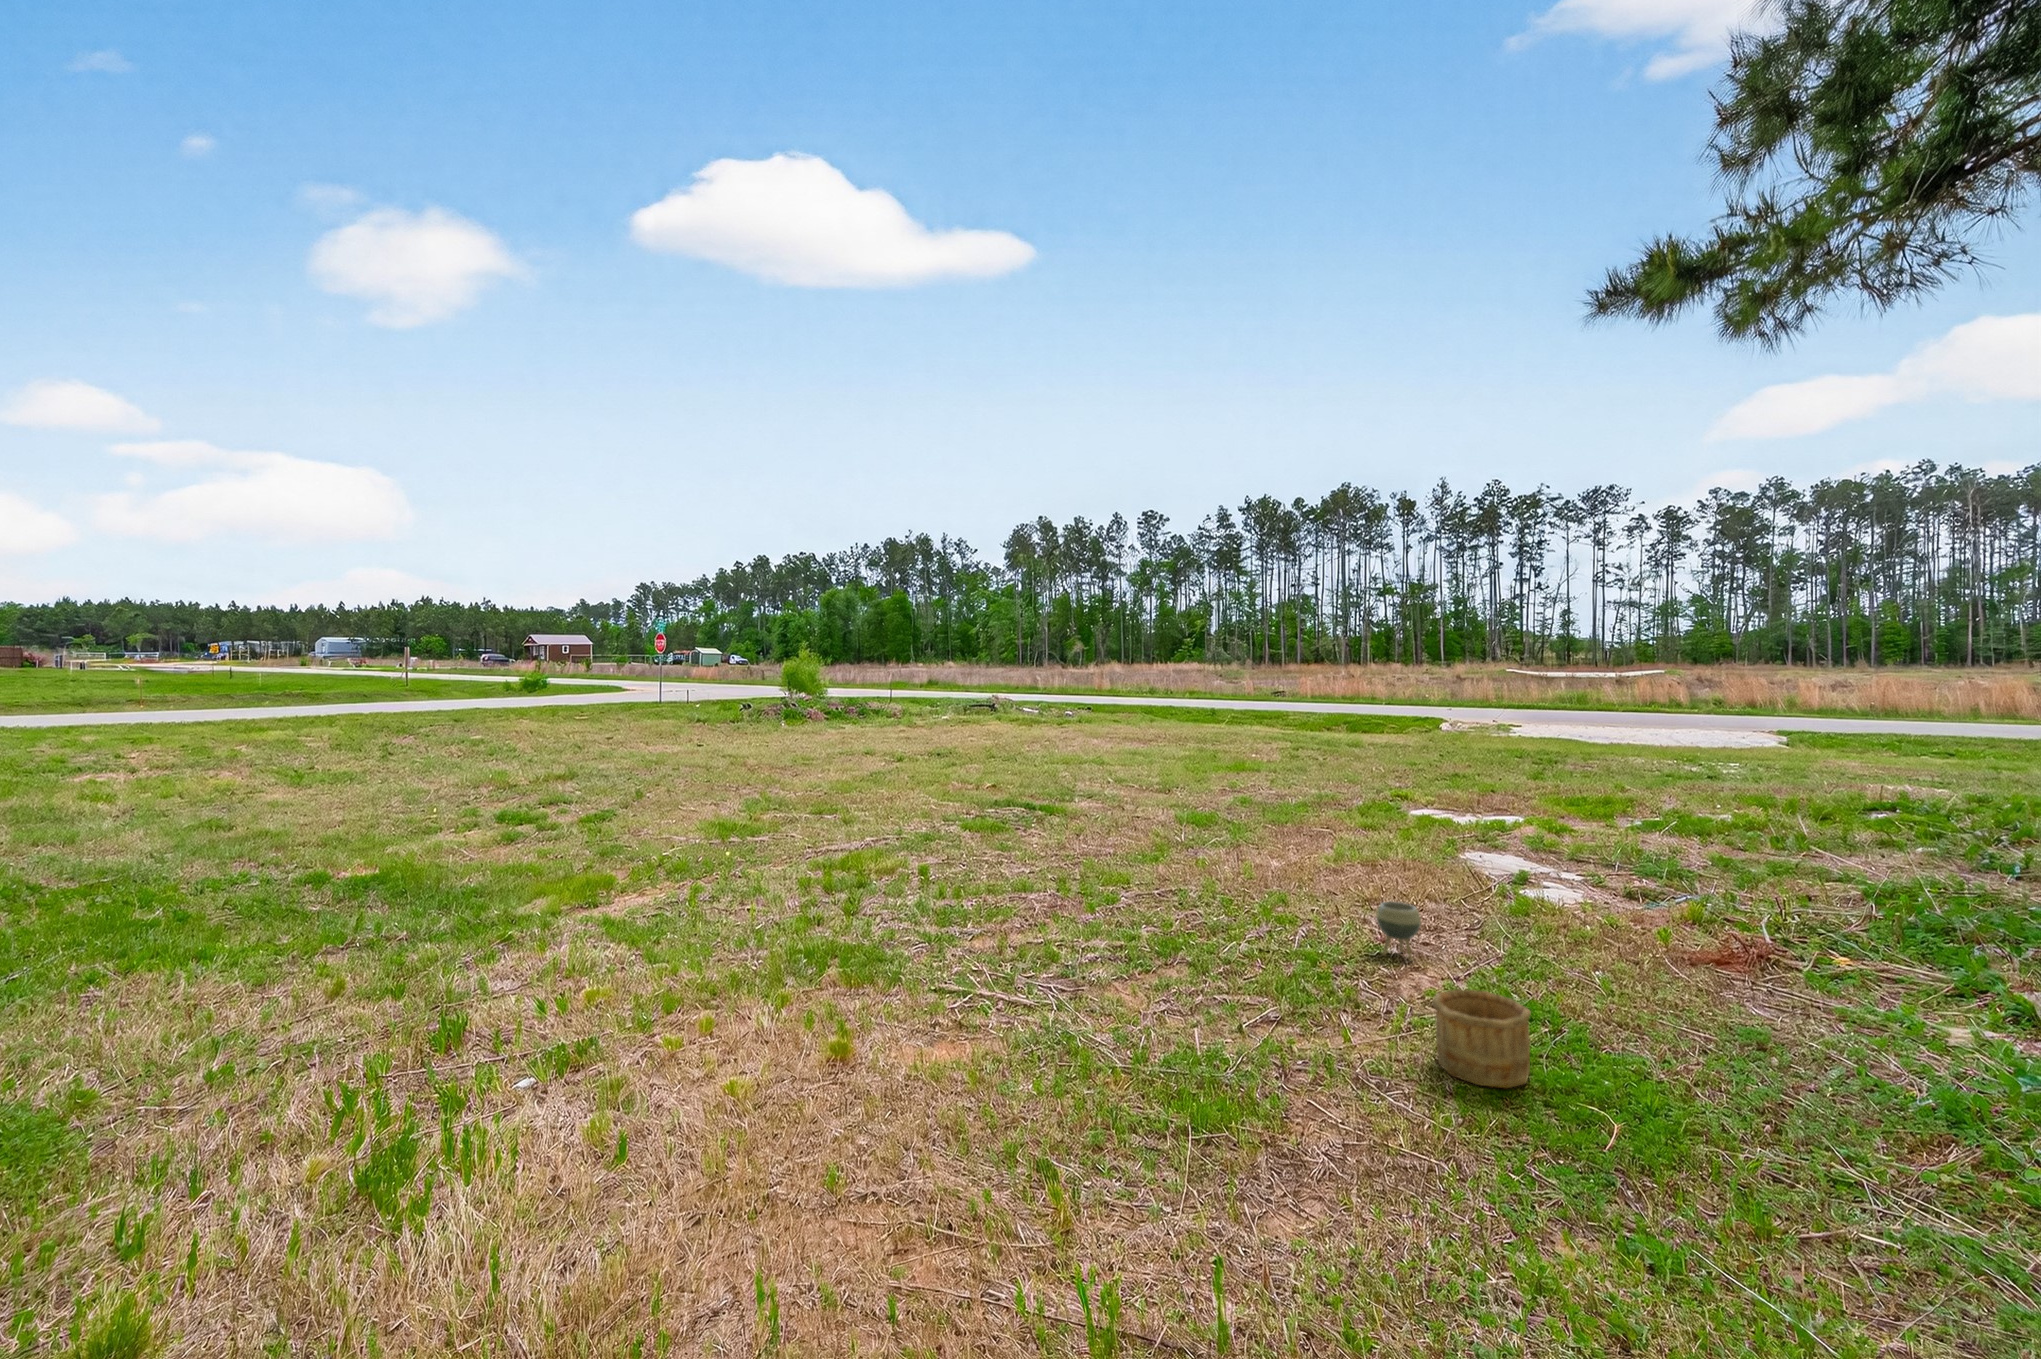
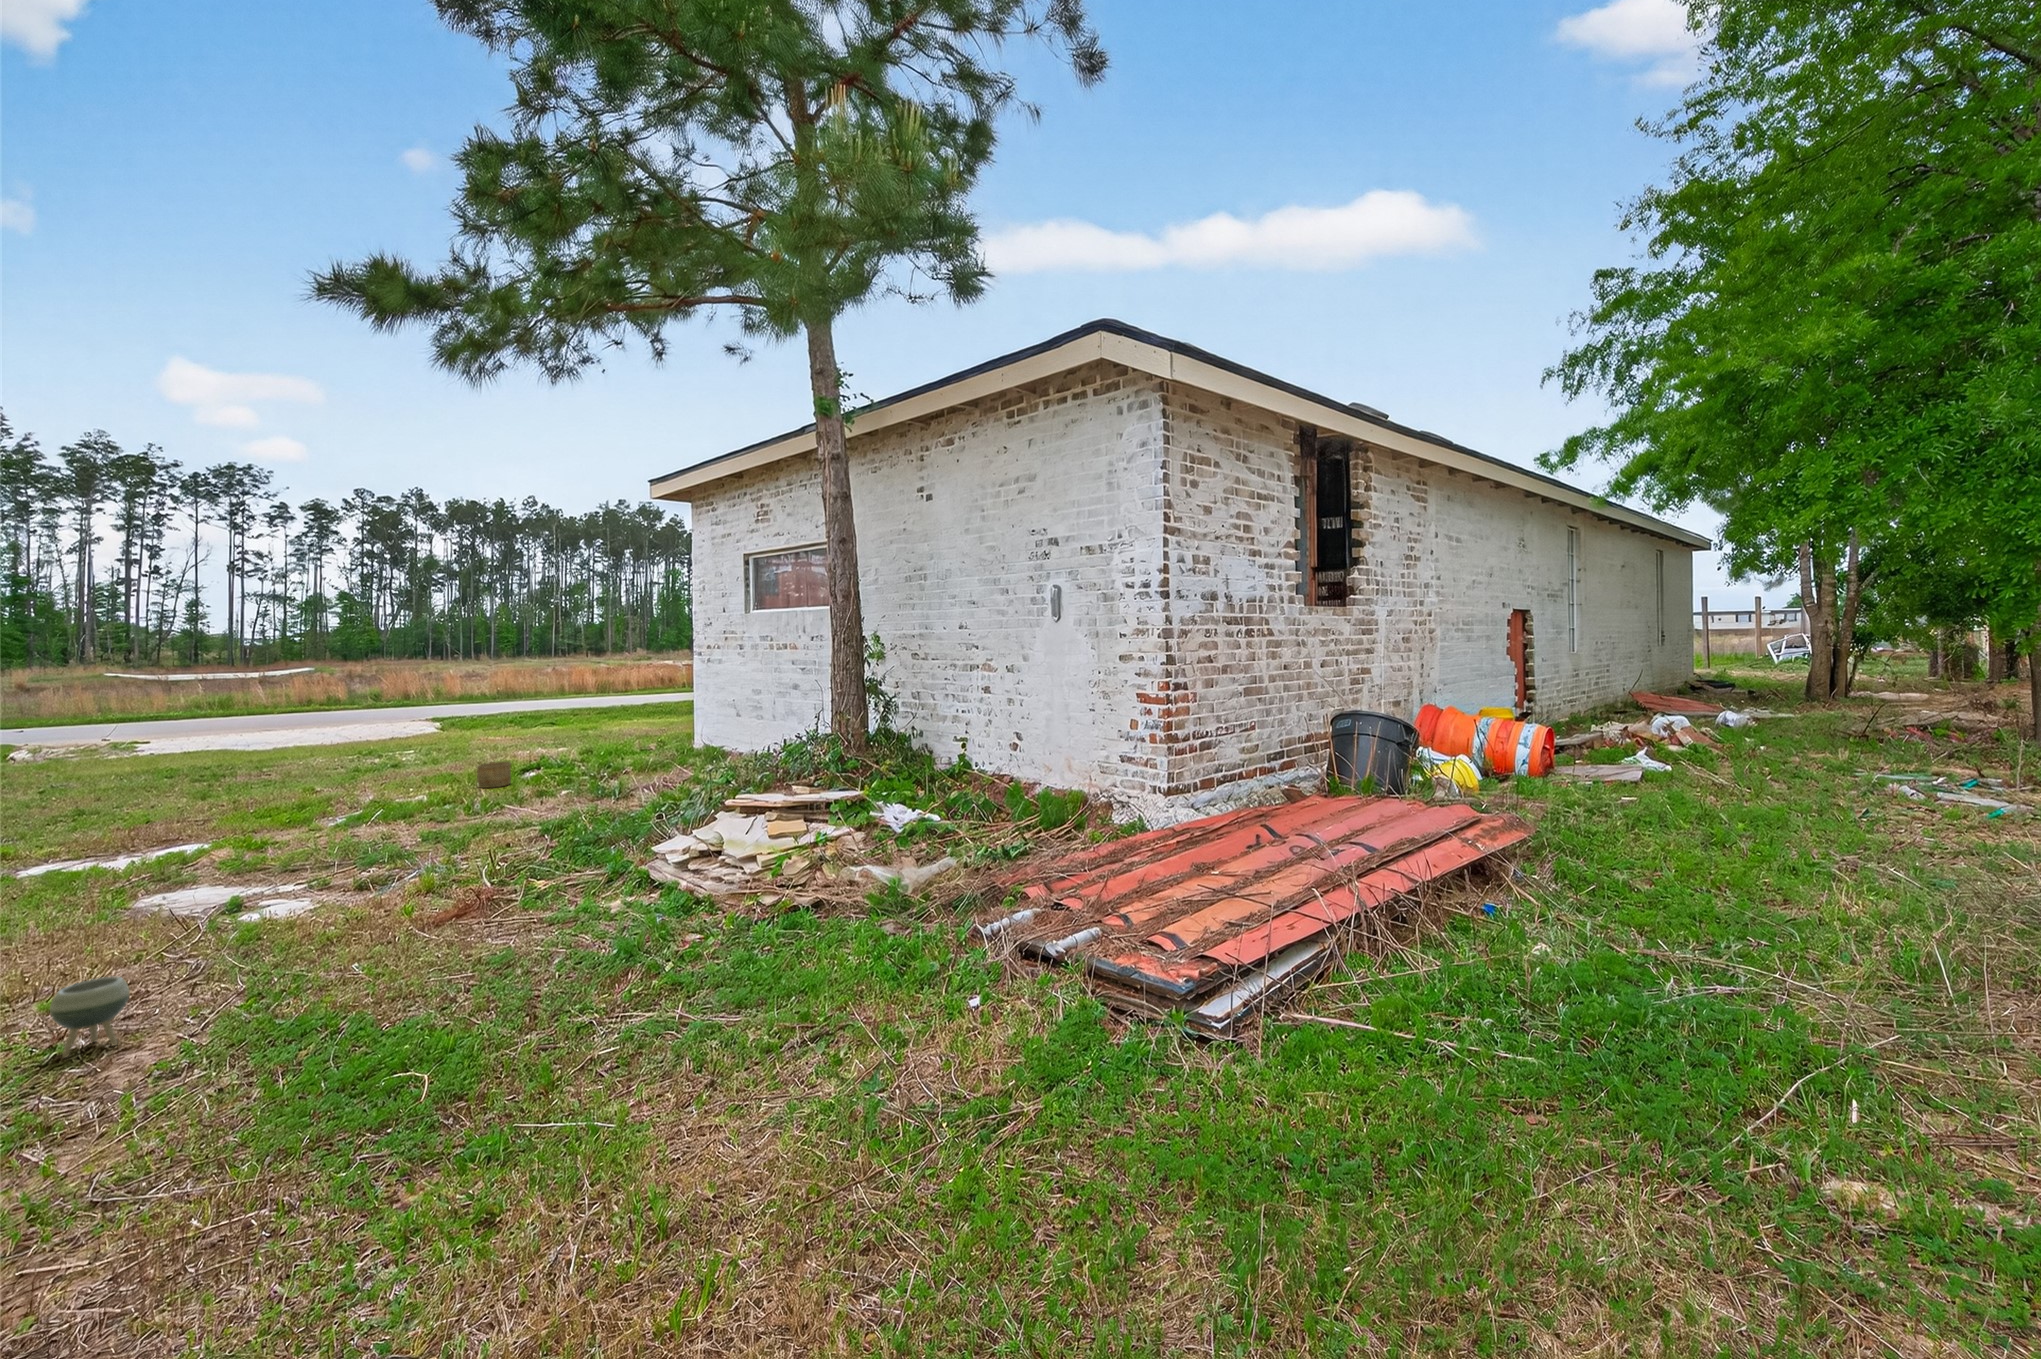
wooden bucket: present [1432,989,1531,1089] -> present [476,761,511,788]

